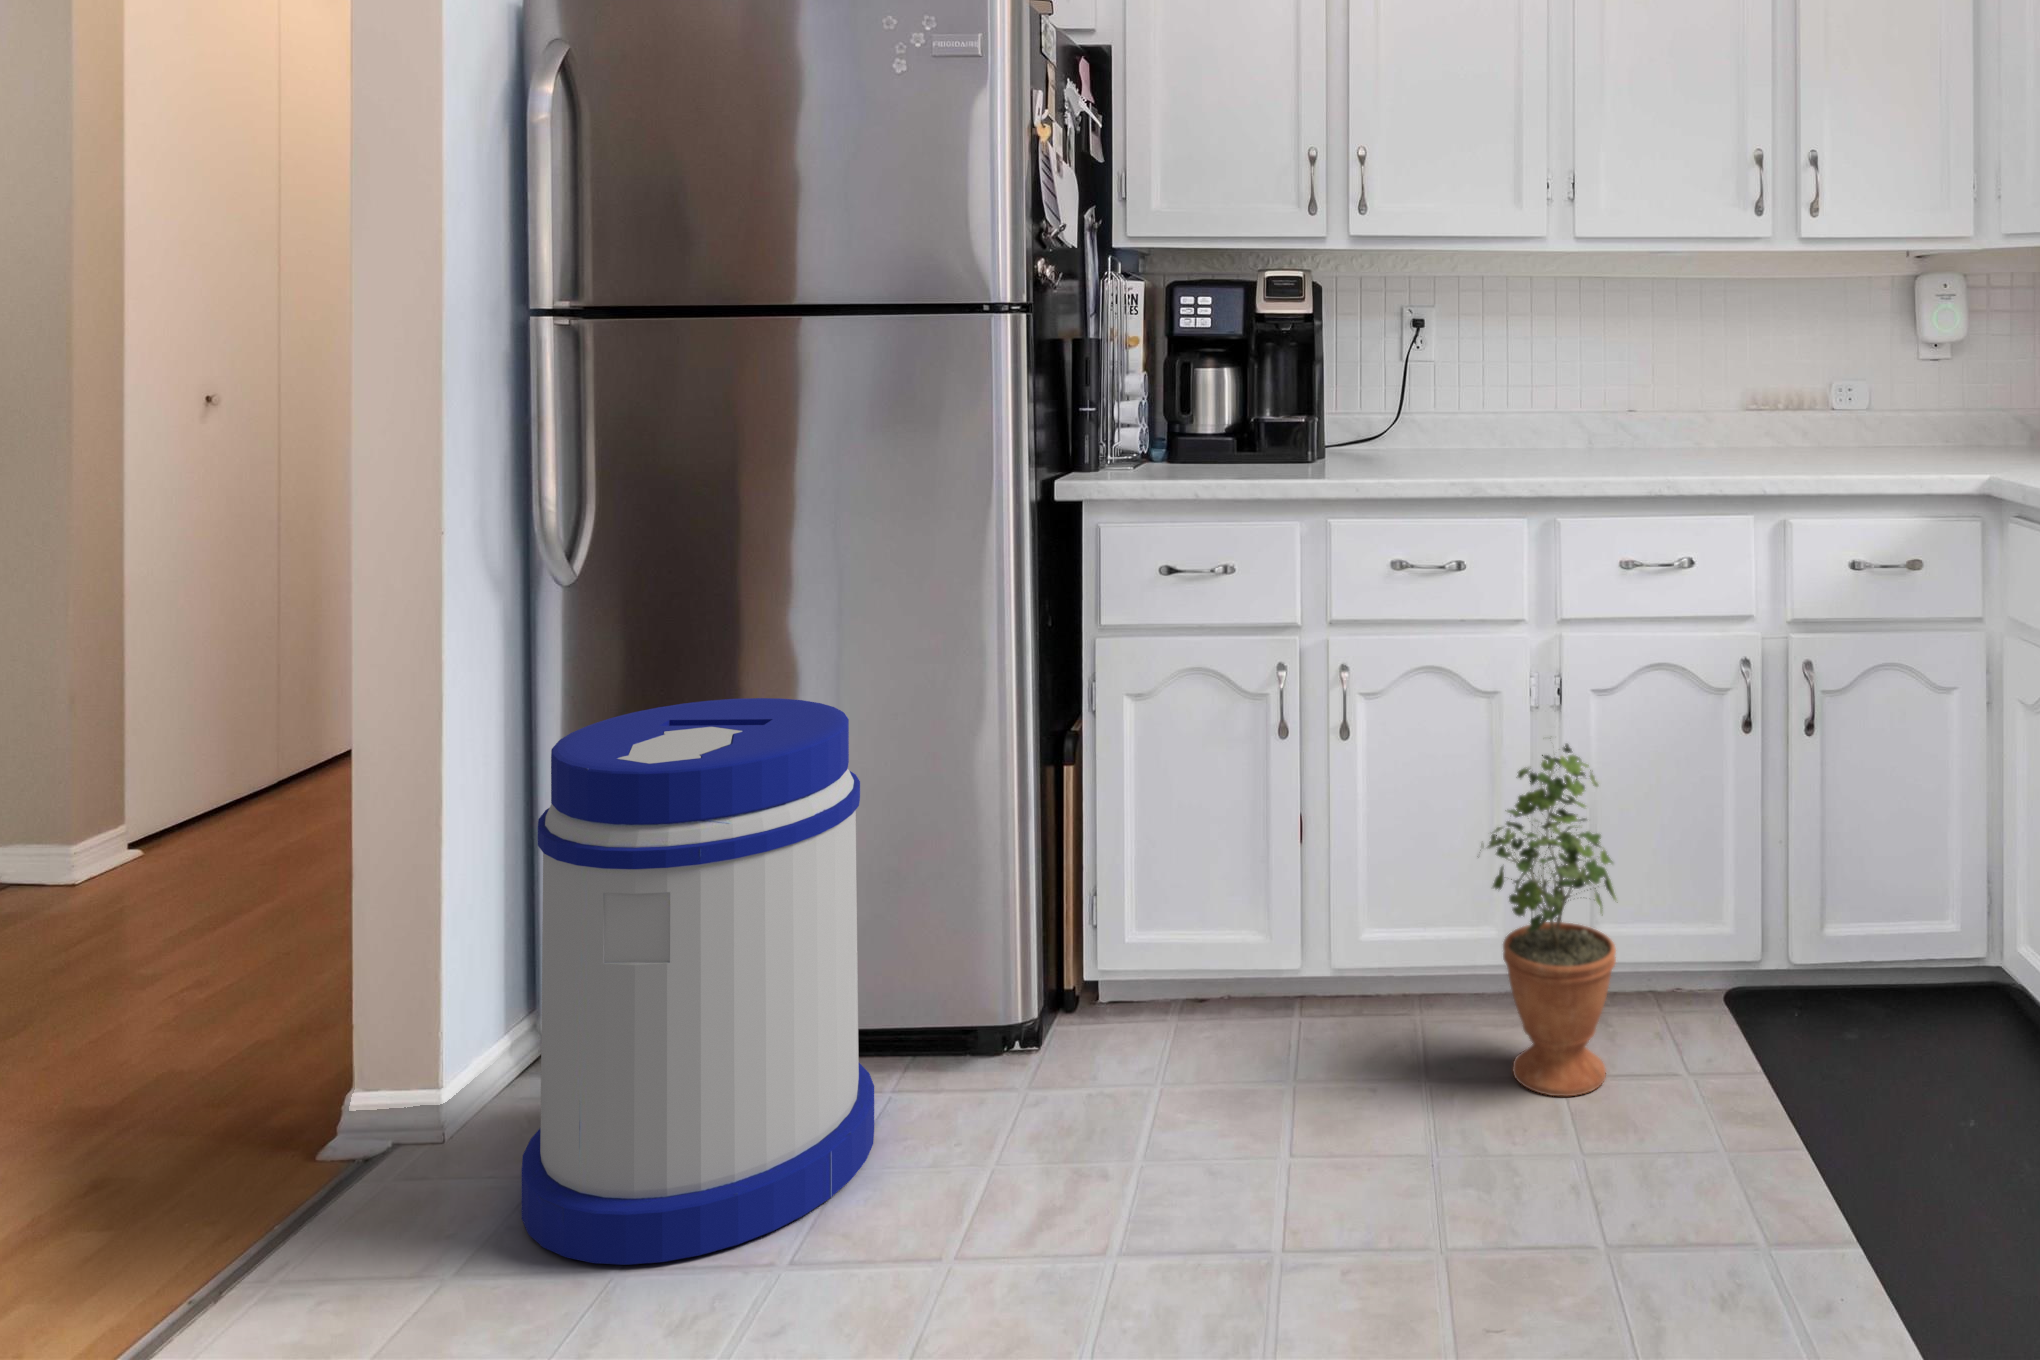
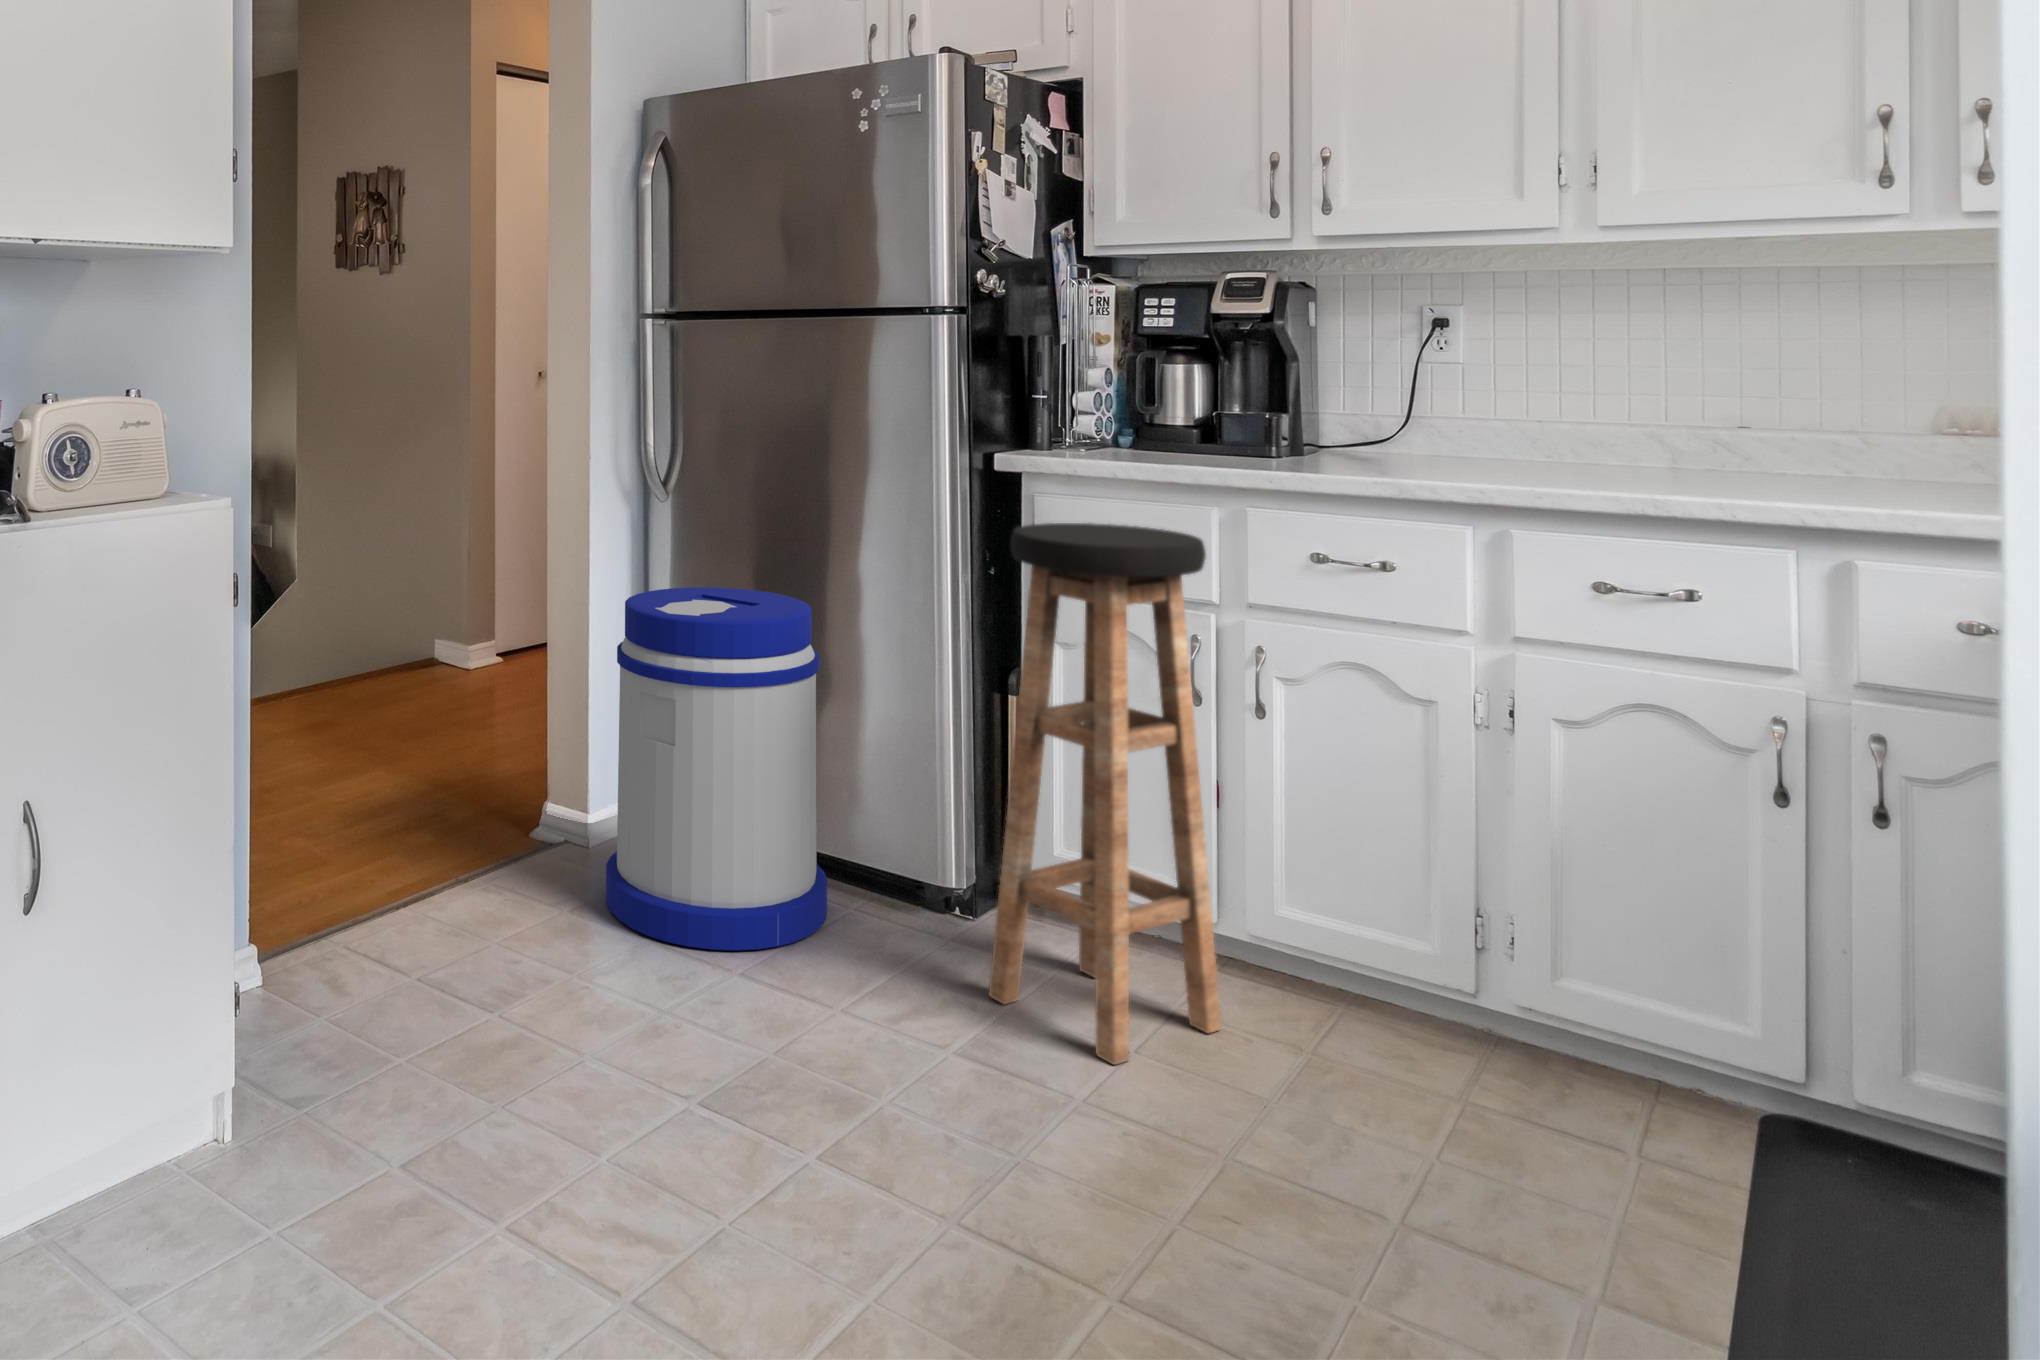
bar stool: none [1119,554,1353,1187] -> present [989,523,1222,1065]
potted plant: present [1488,744,1616,1096] -> none [1366,748,1538,1117]

